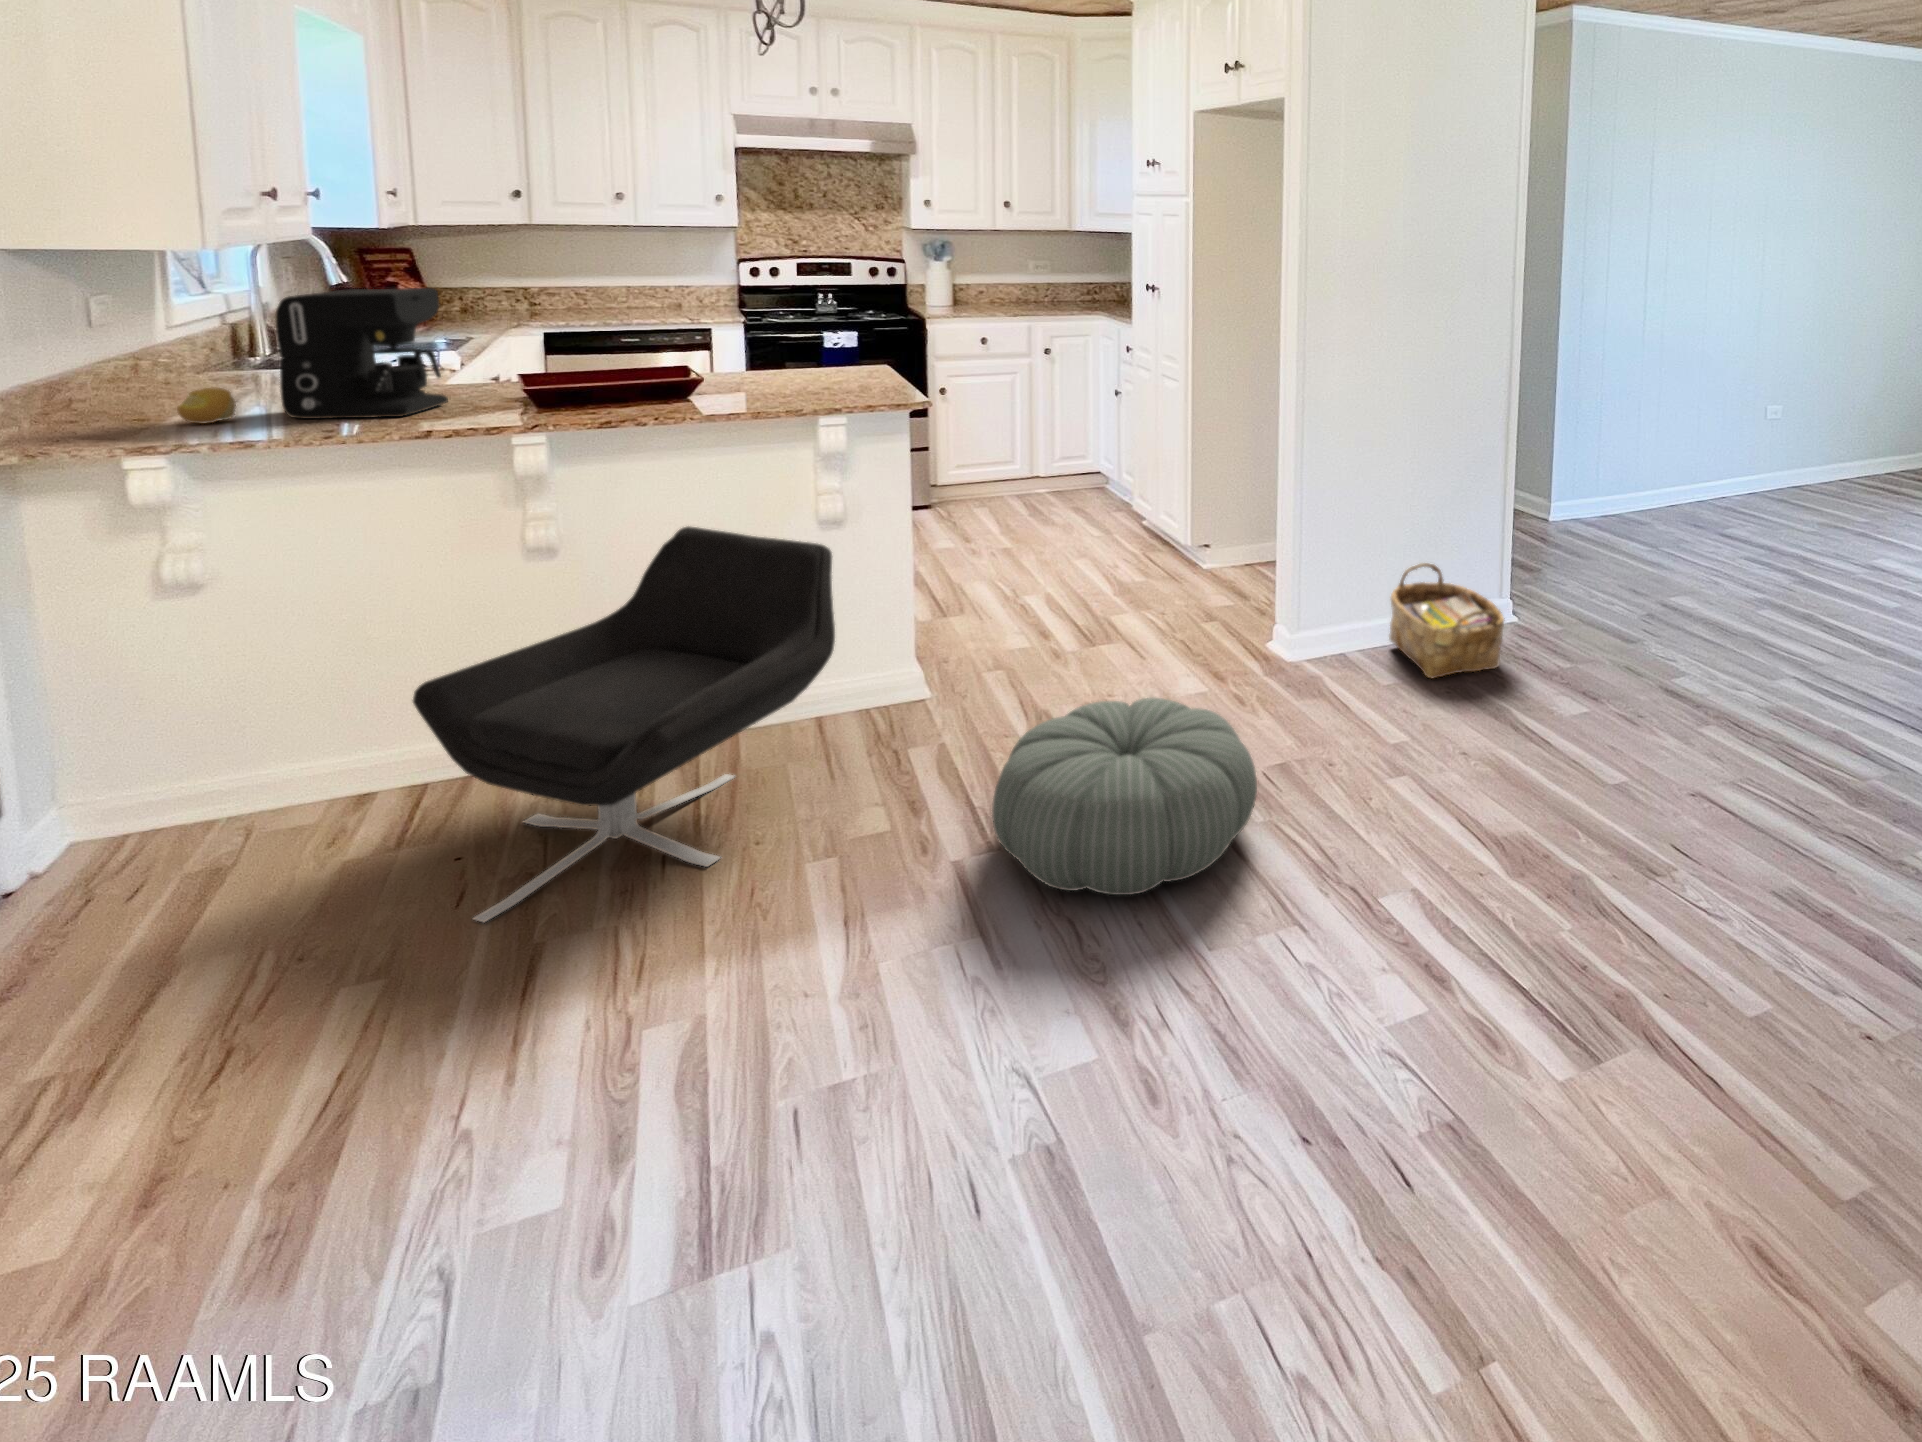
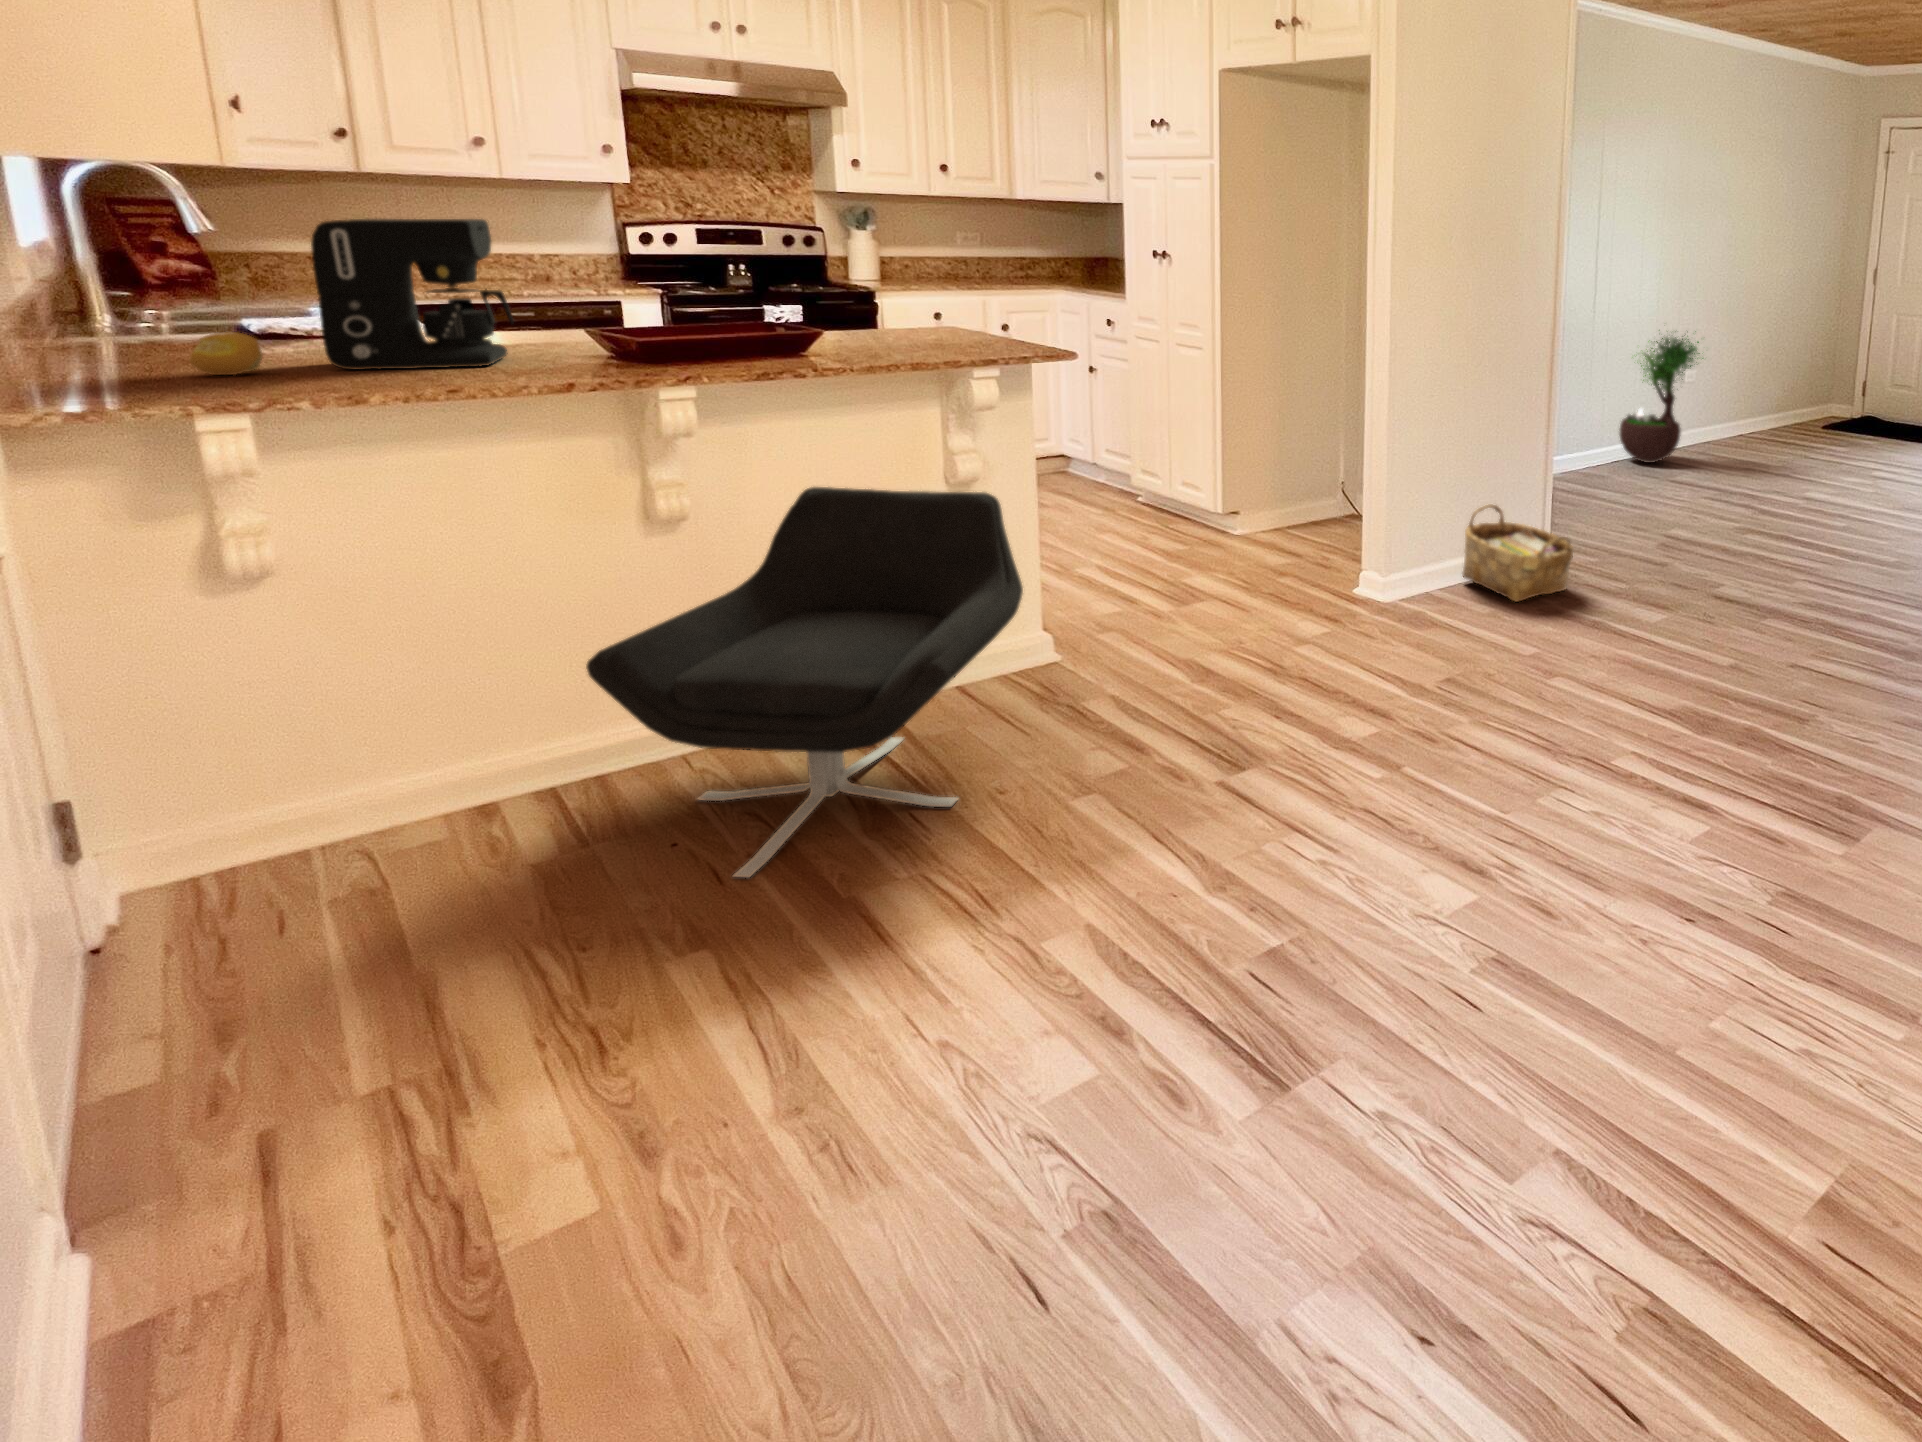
potted tree: none [1669,353,1770,506] -> present [1620,330,1703,463]
pouf: present [992,698,1257,895] -> none [1226,617,1462,776]

